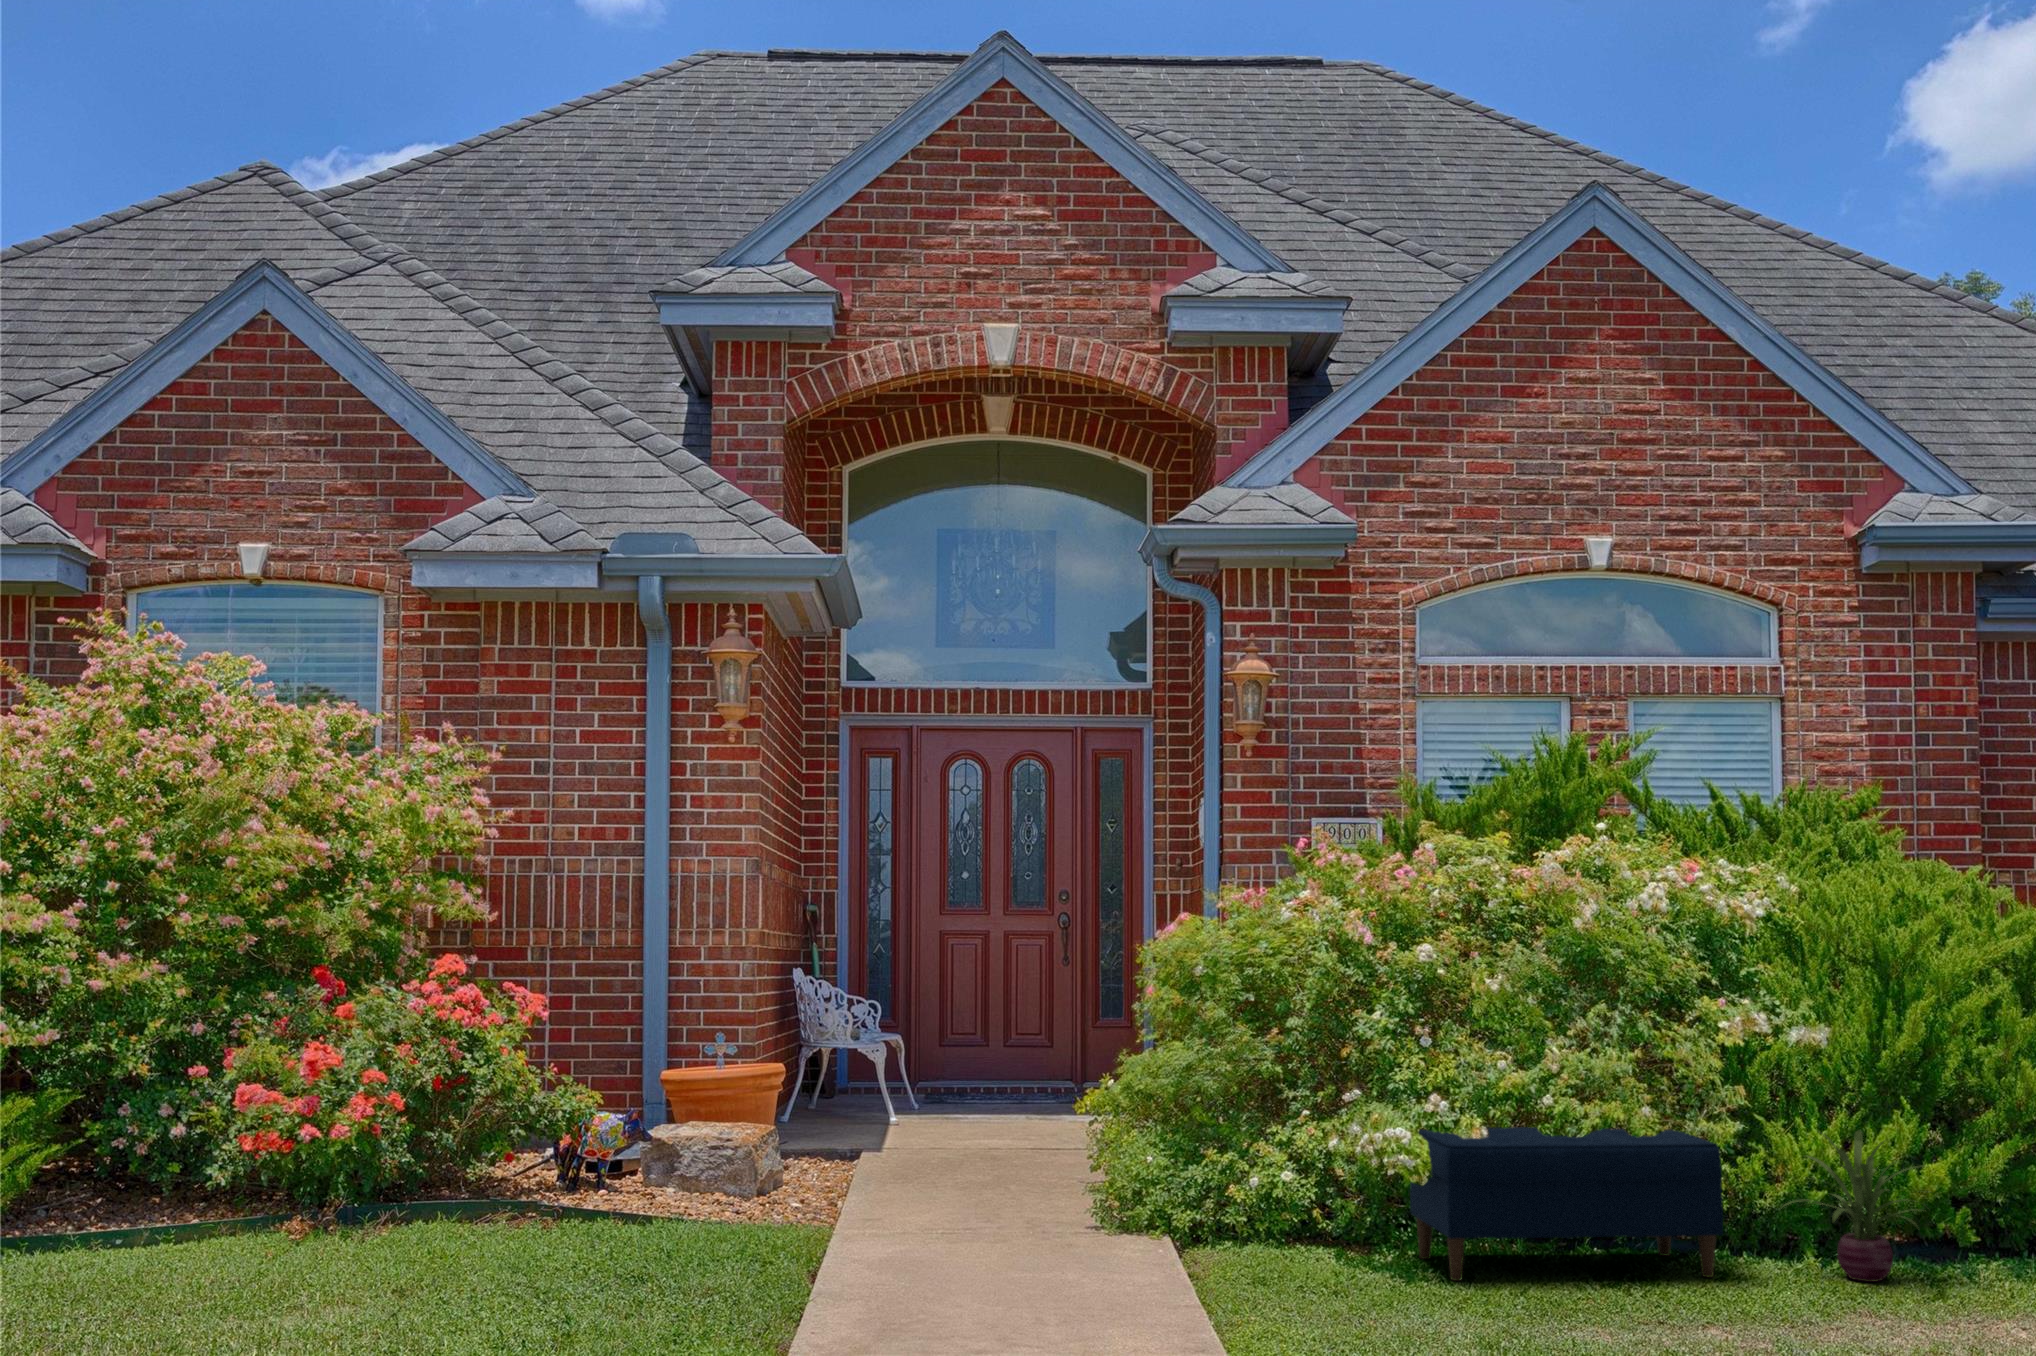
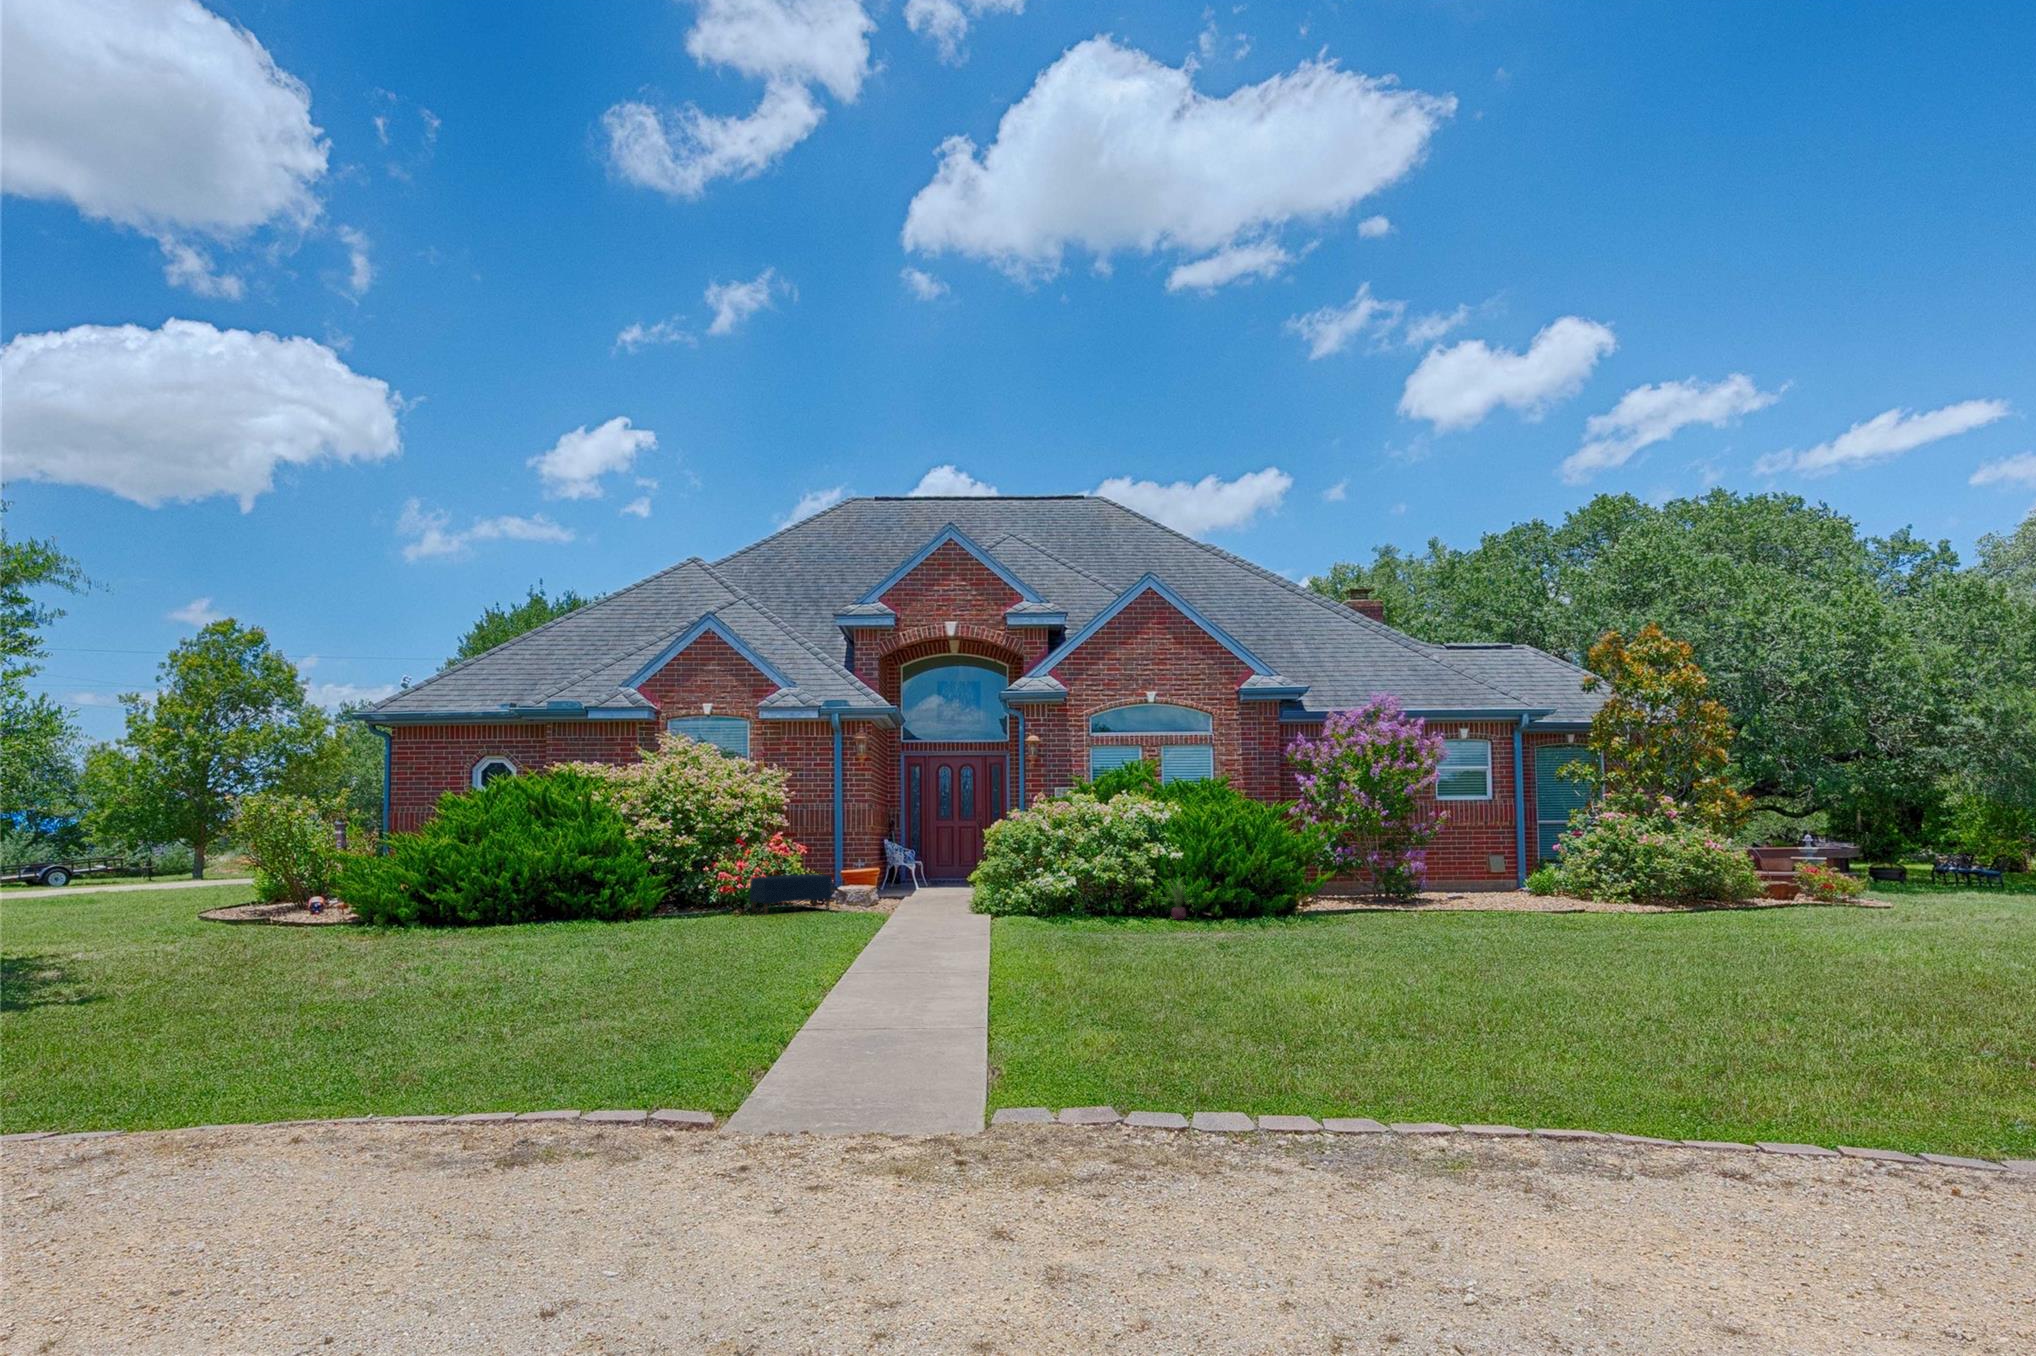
bench: present [1410,1127,1723,1281] -> present [750,873,832,915]

